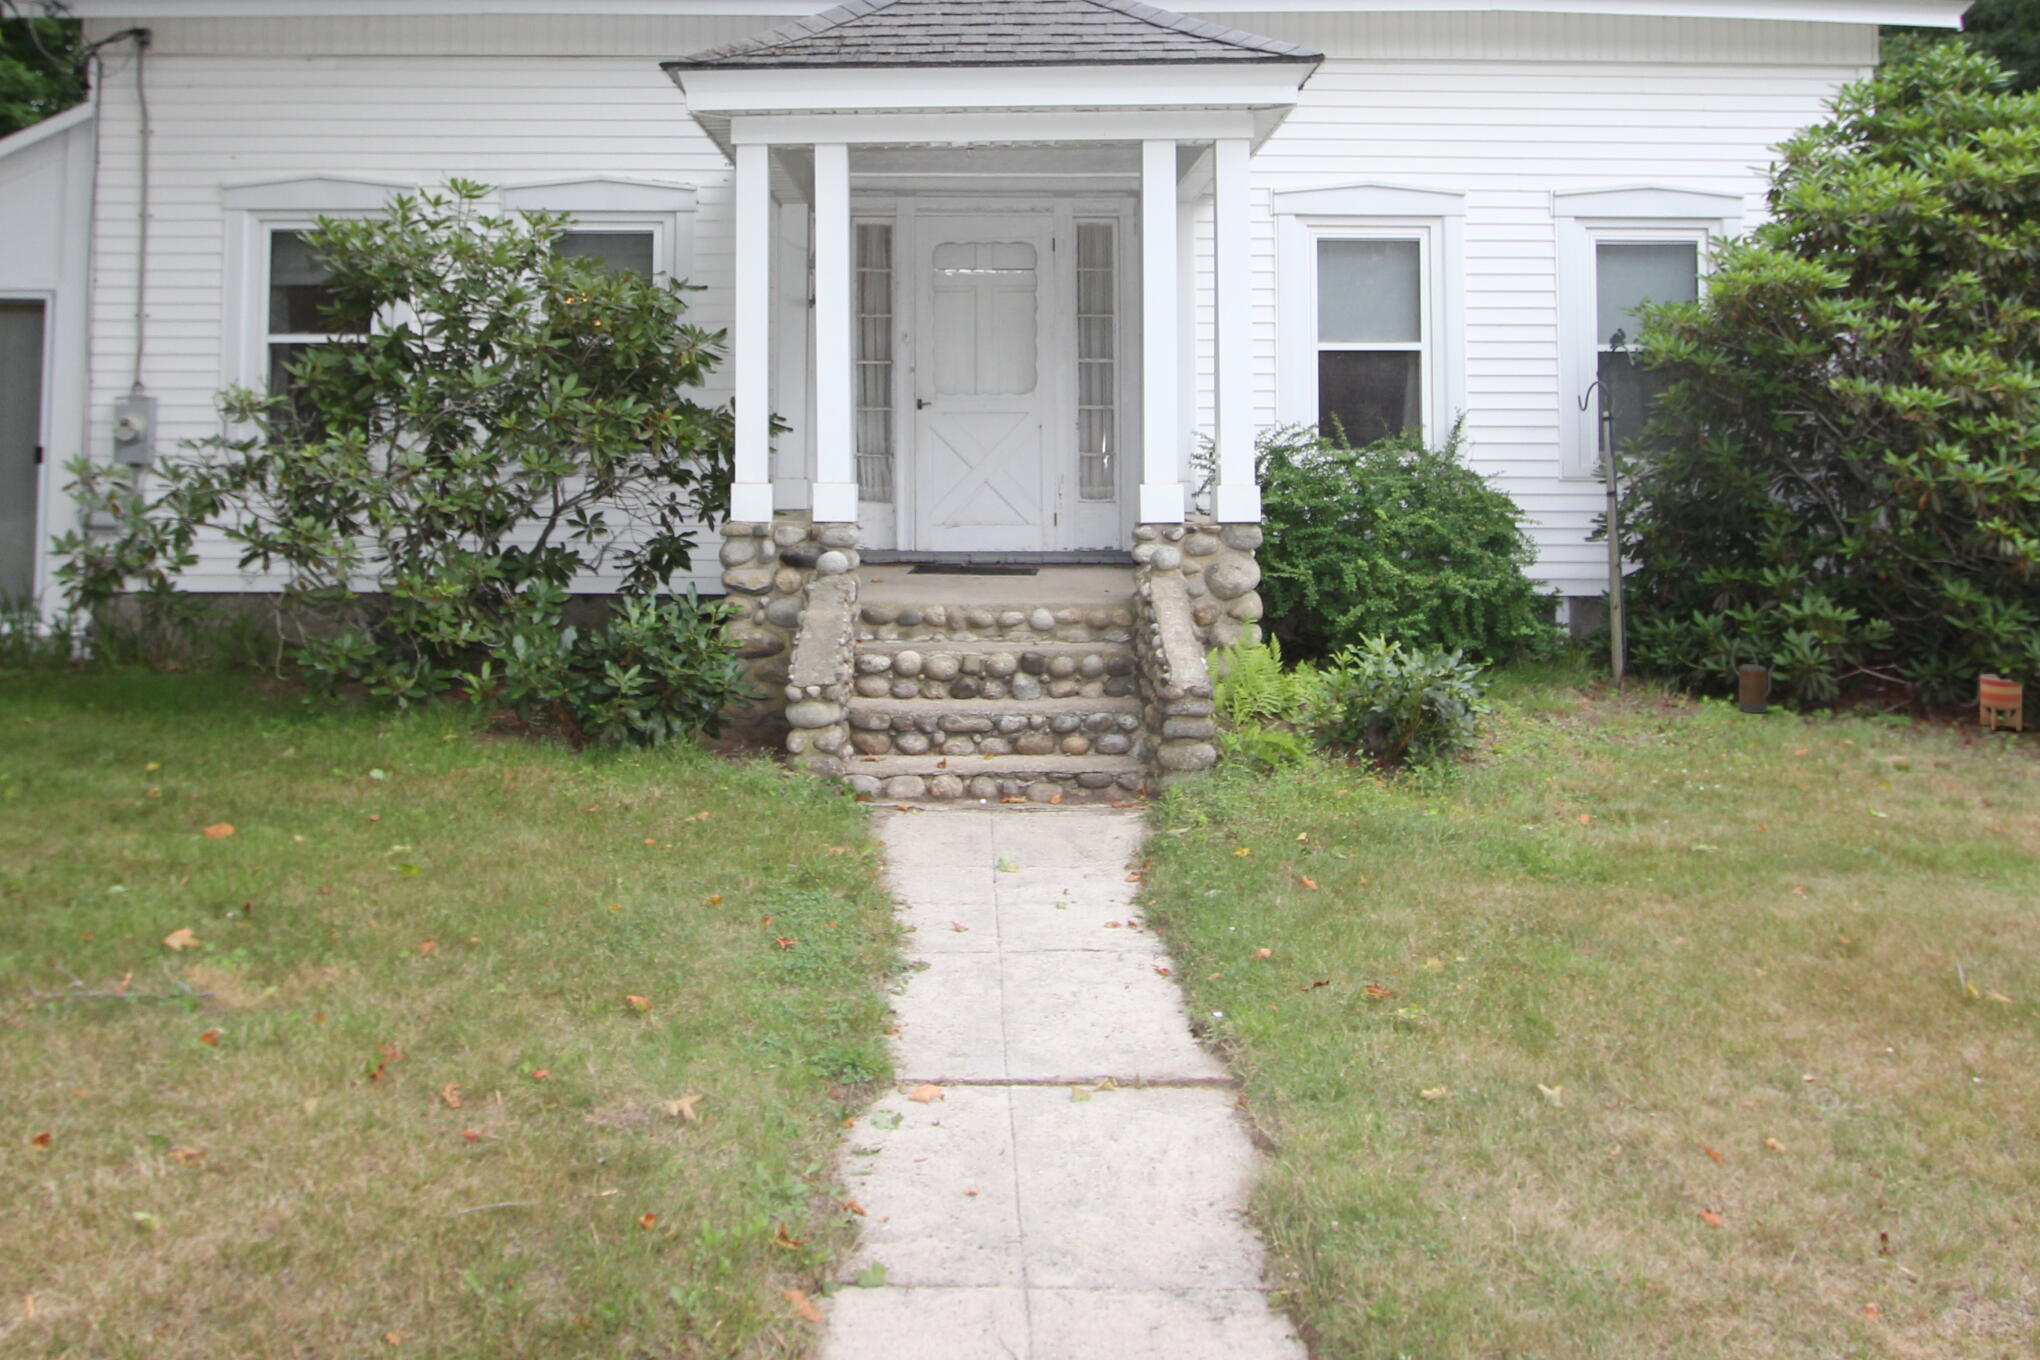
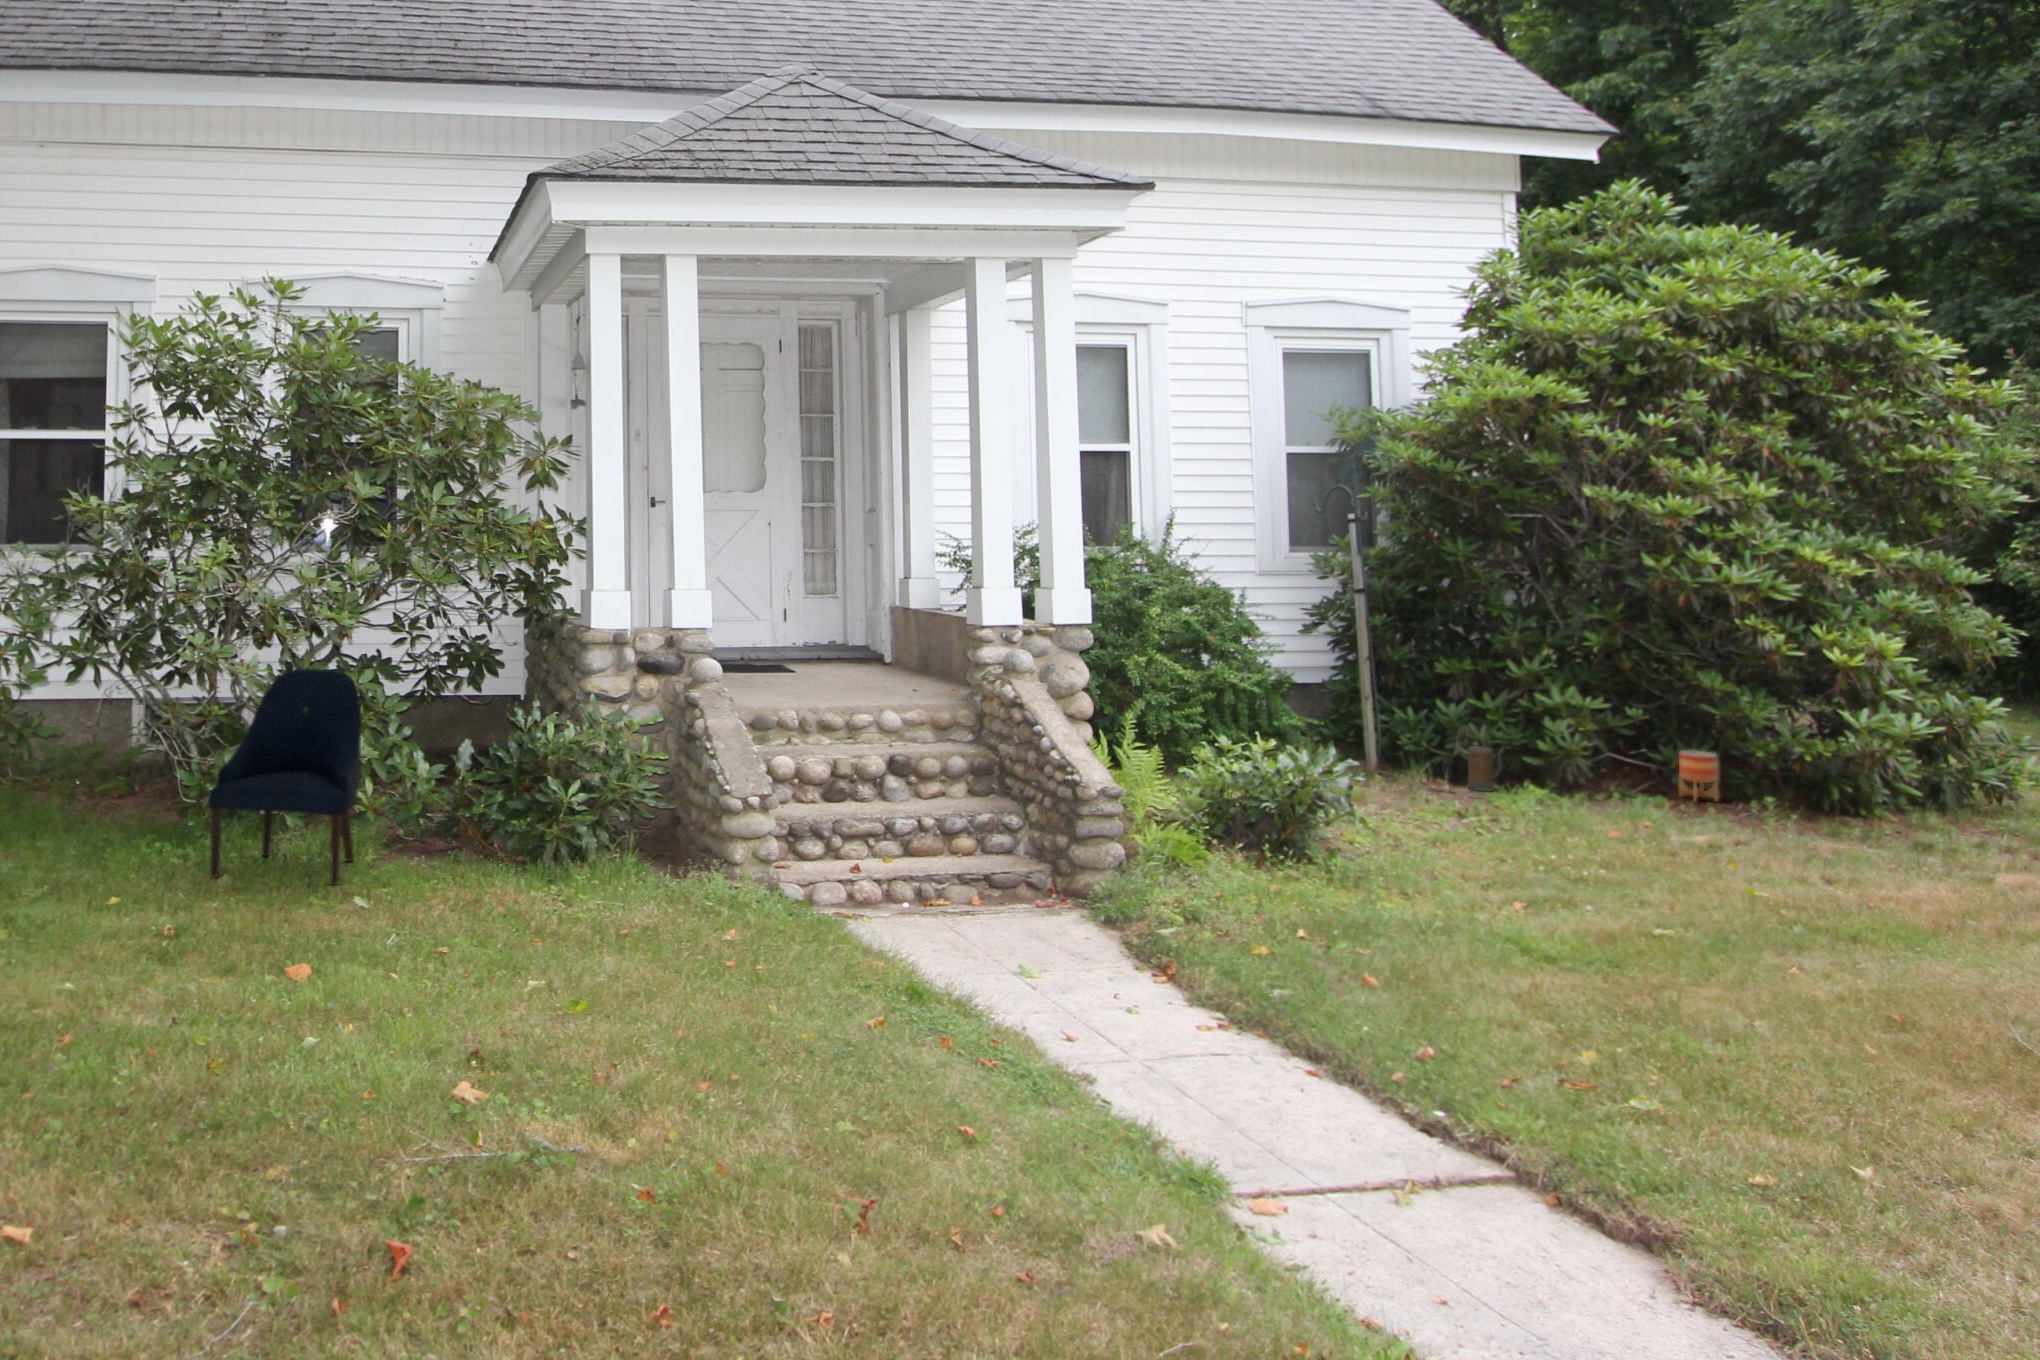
chair: none [322,555,485,762] -> present [208,669,361,885]

